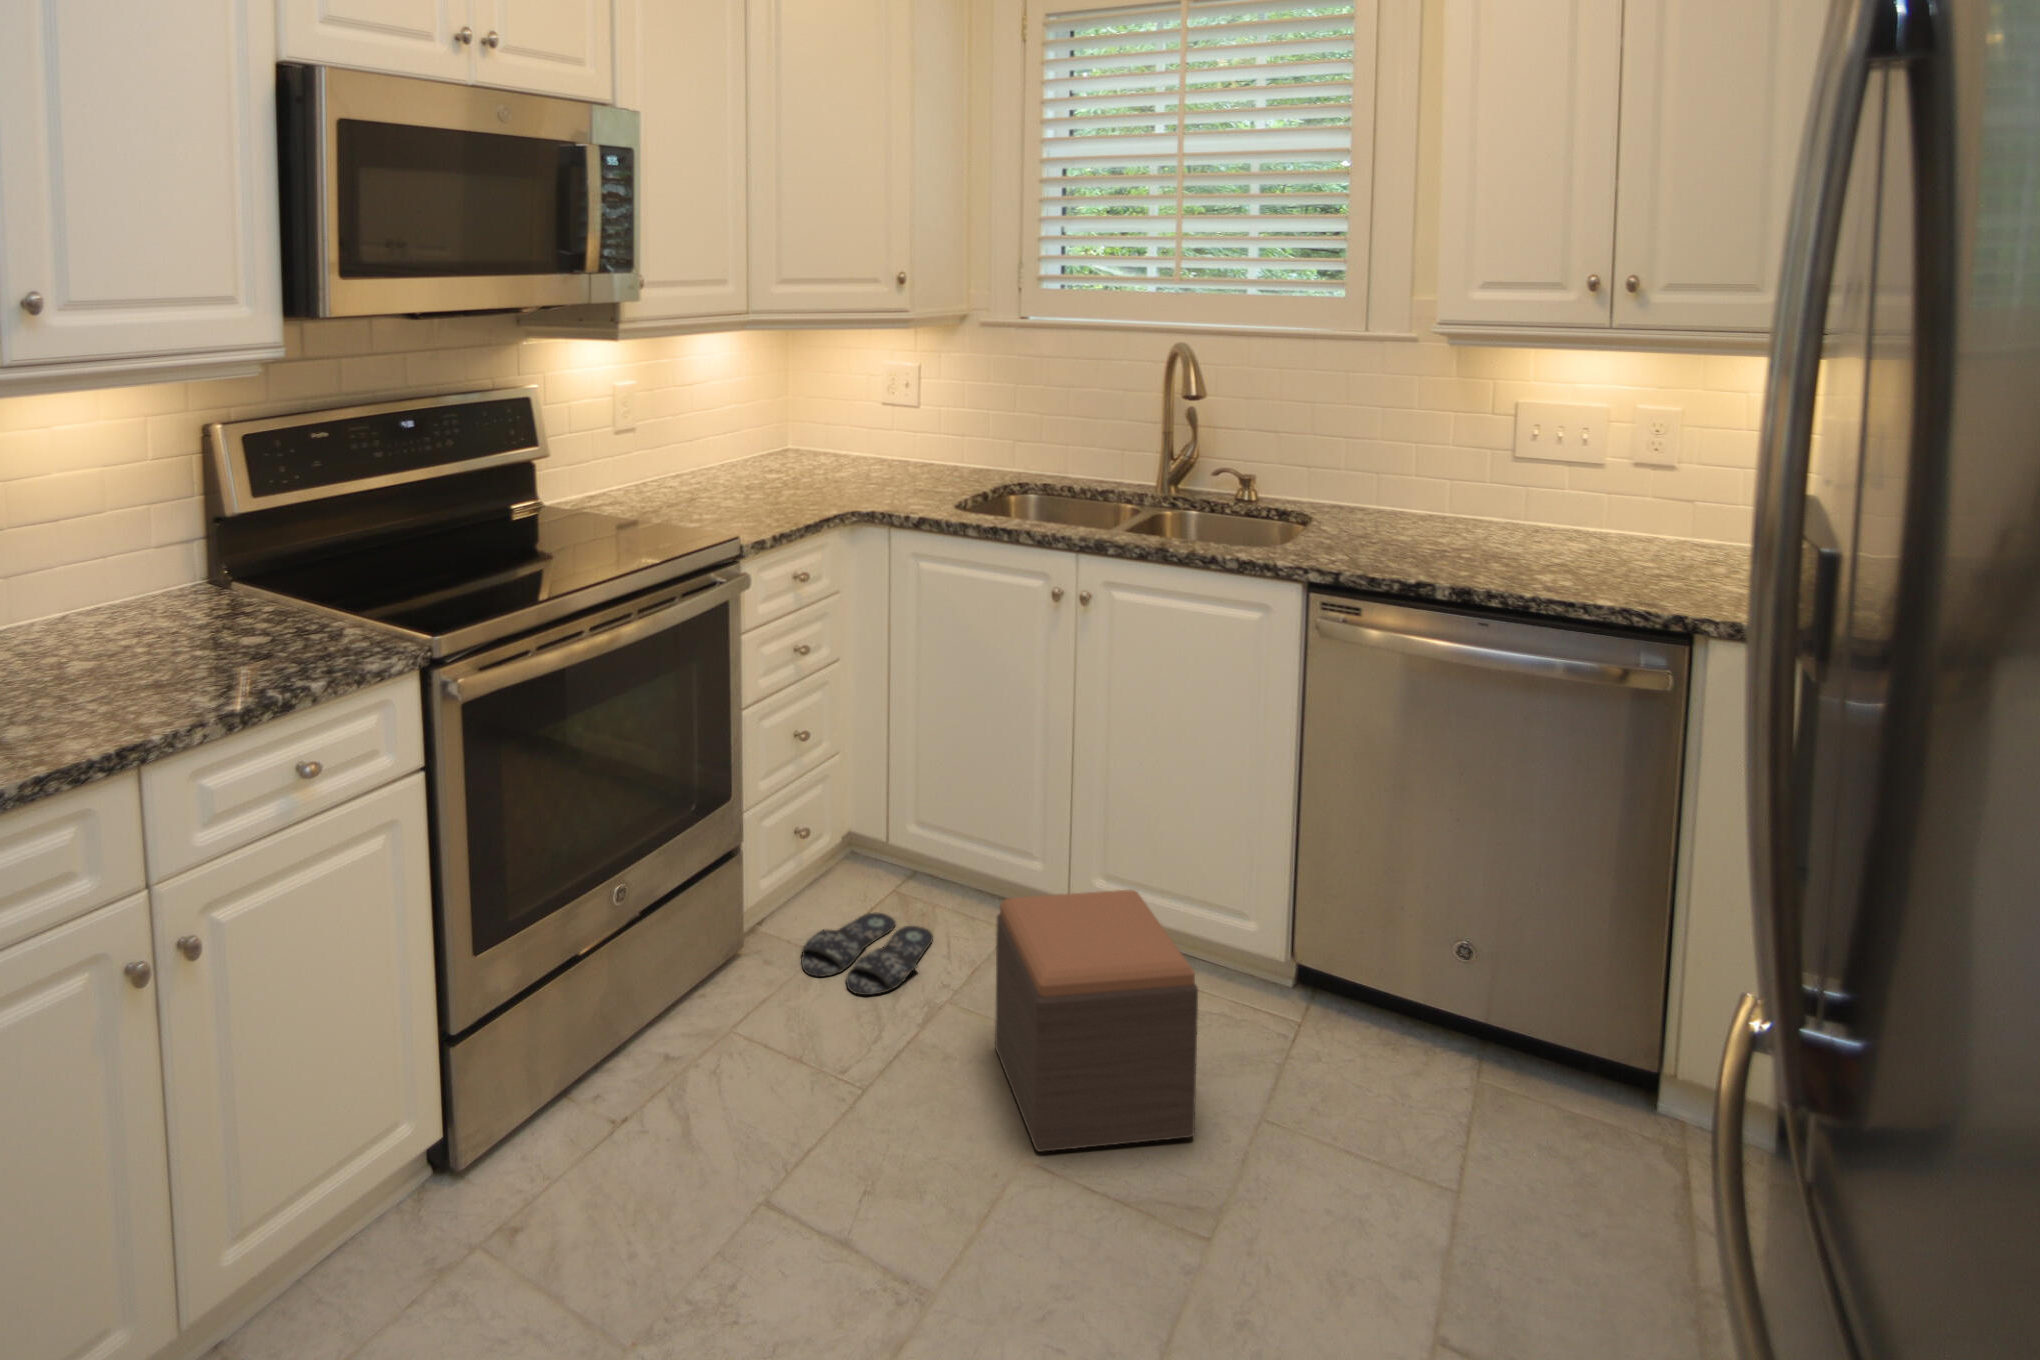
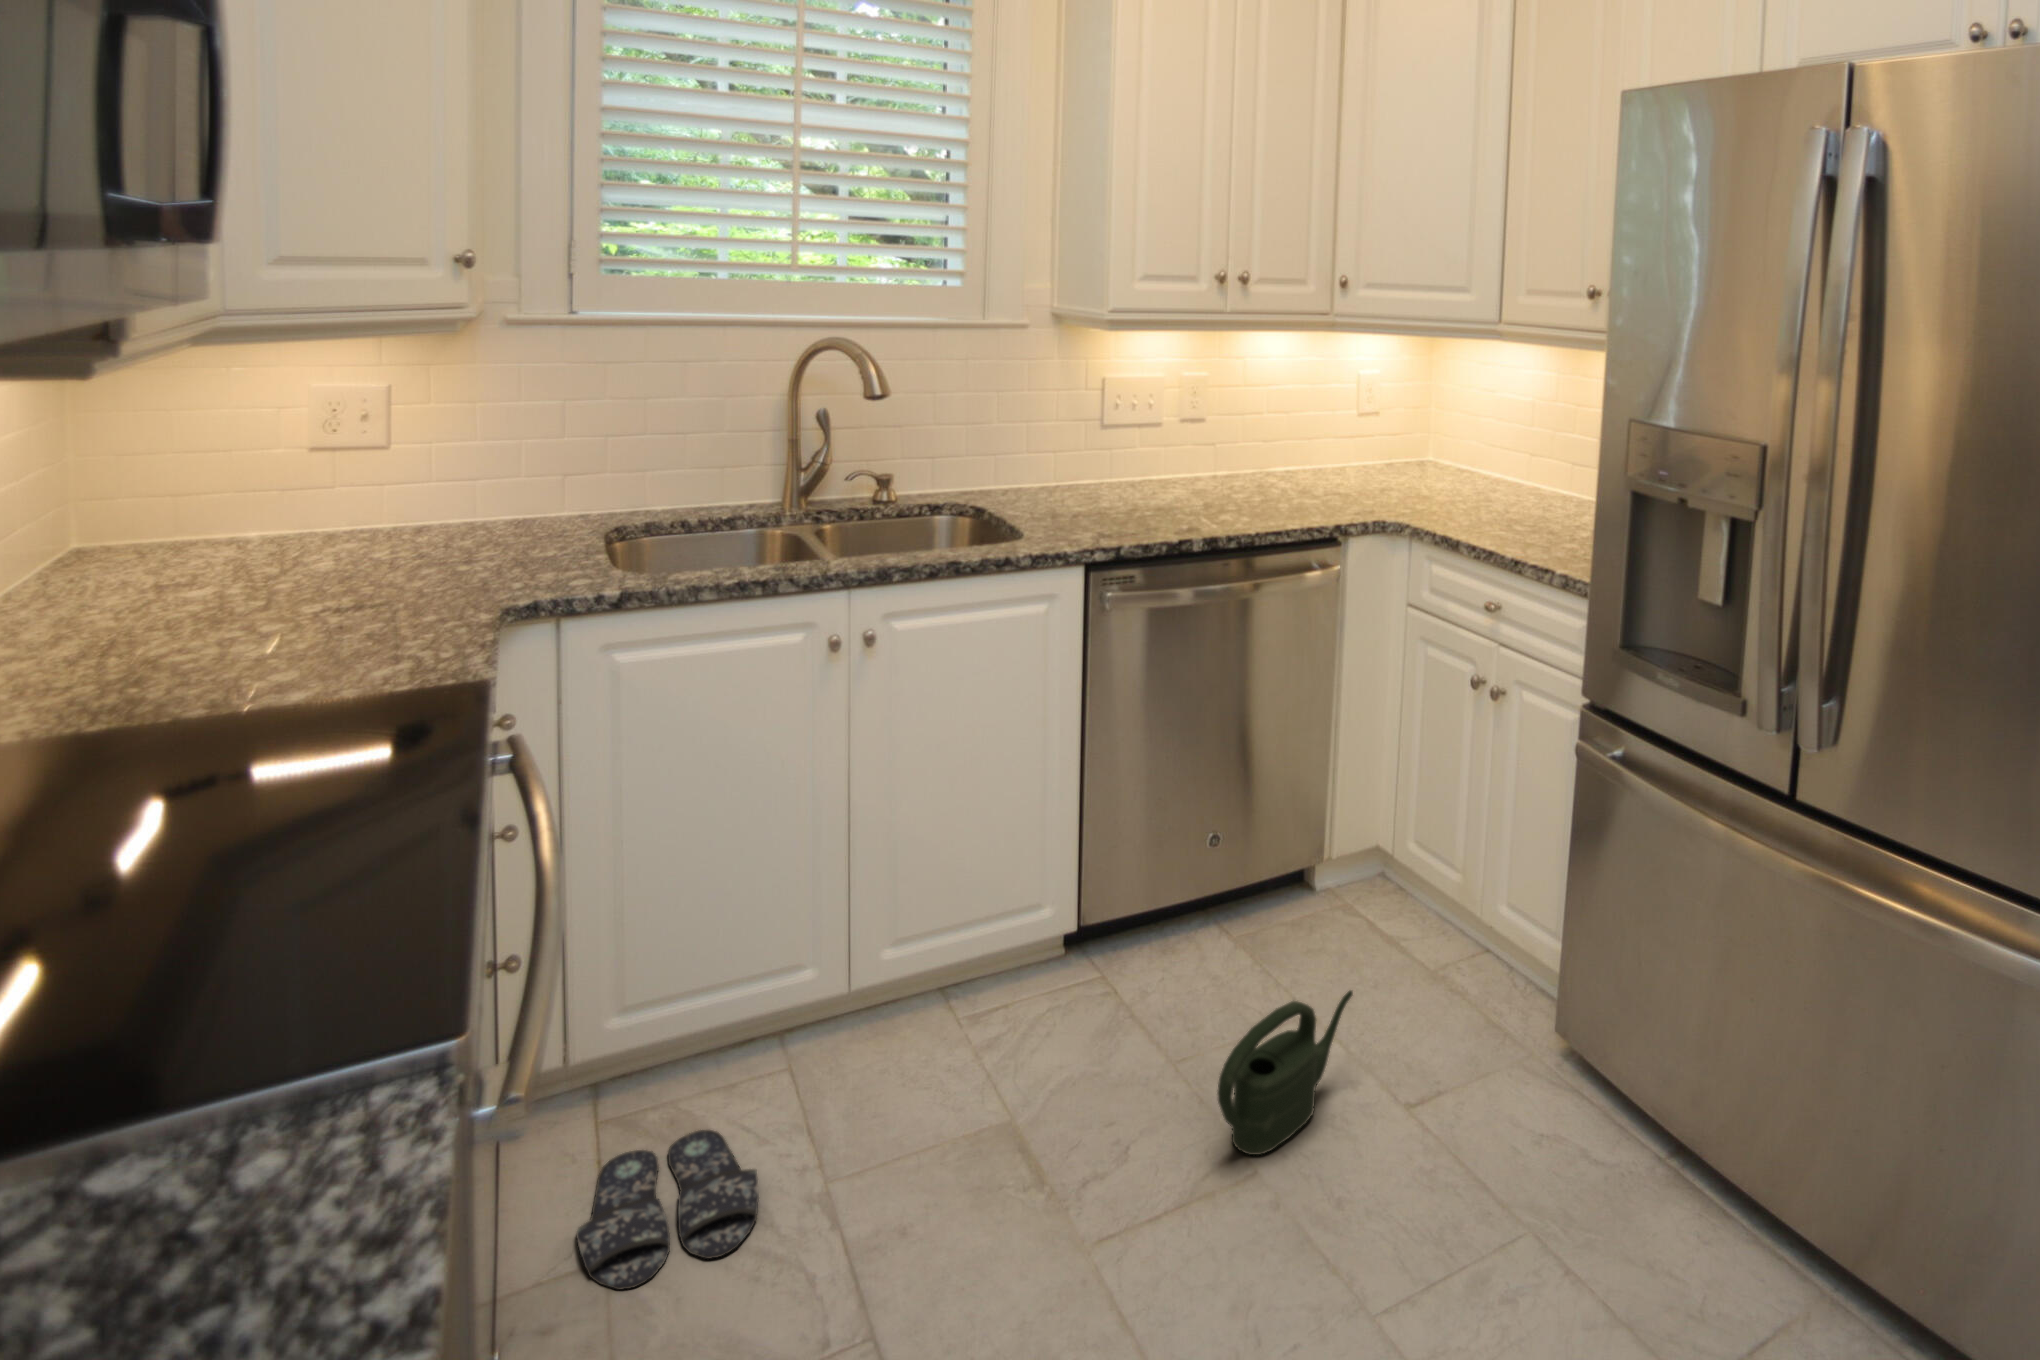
footstool: present [995,890,1198,1152] -> none [930,920,1159,1224]
watering can: none [1186,1099,1435,1263] -> present [1217,990,1353,1155]

